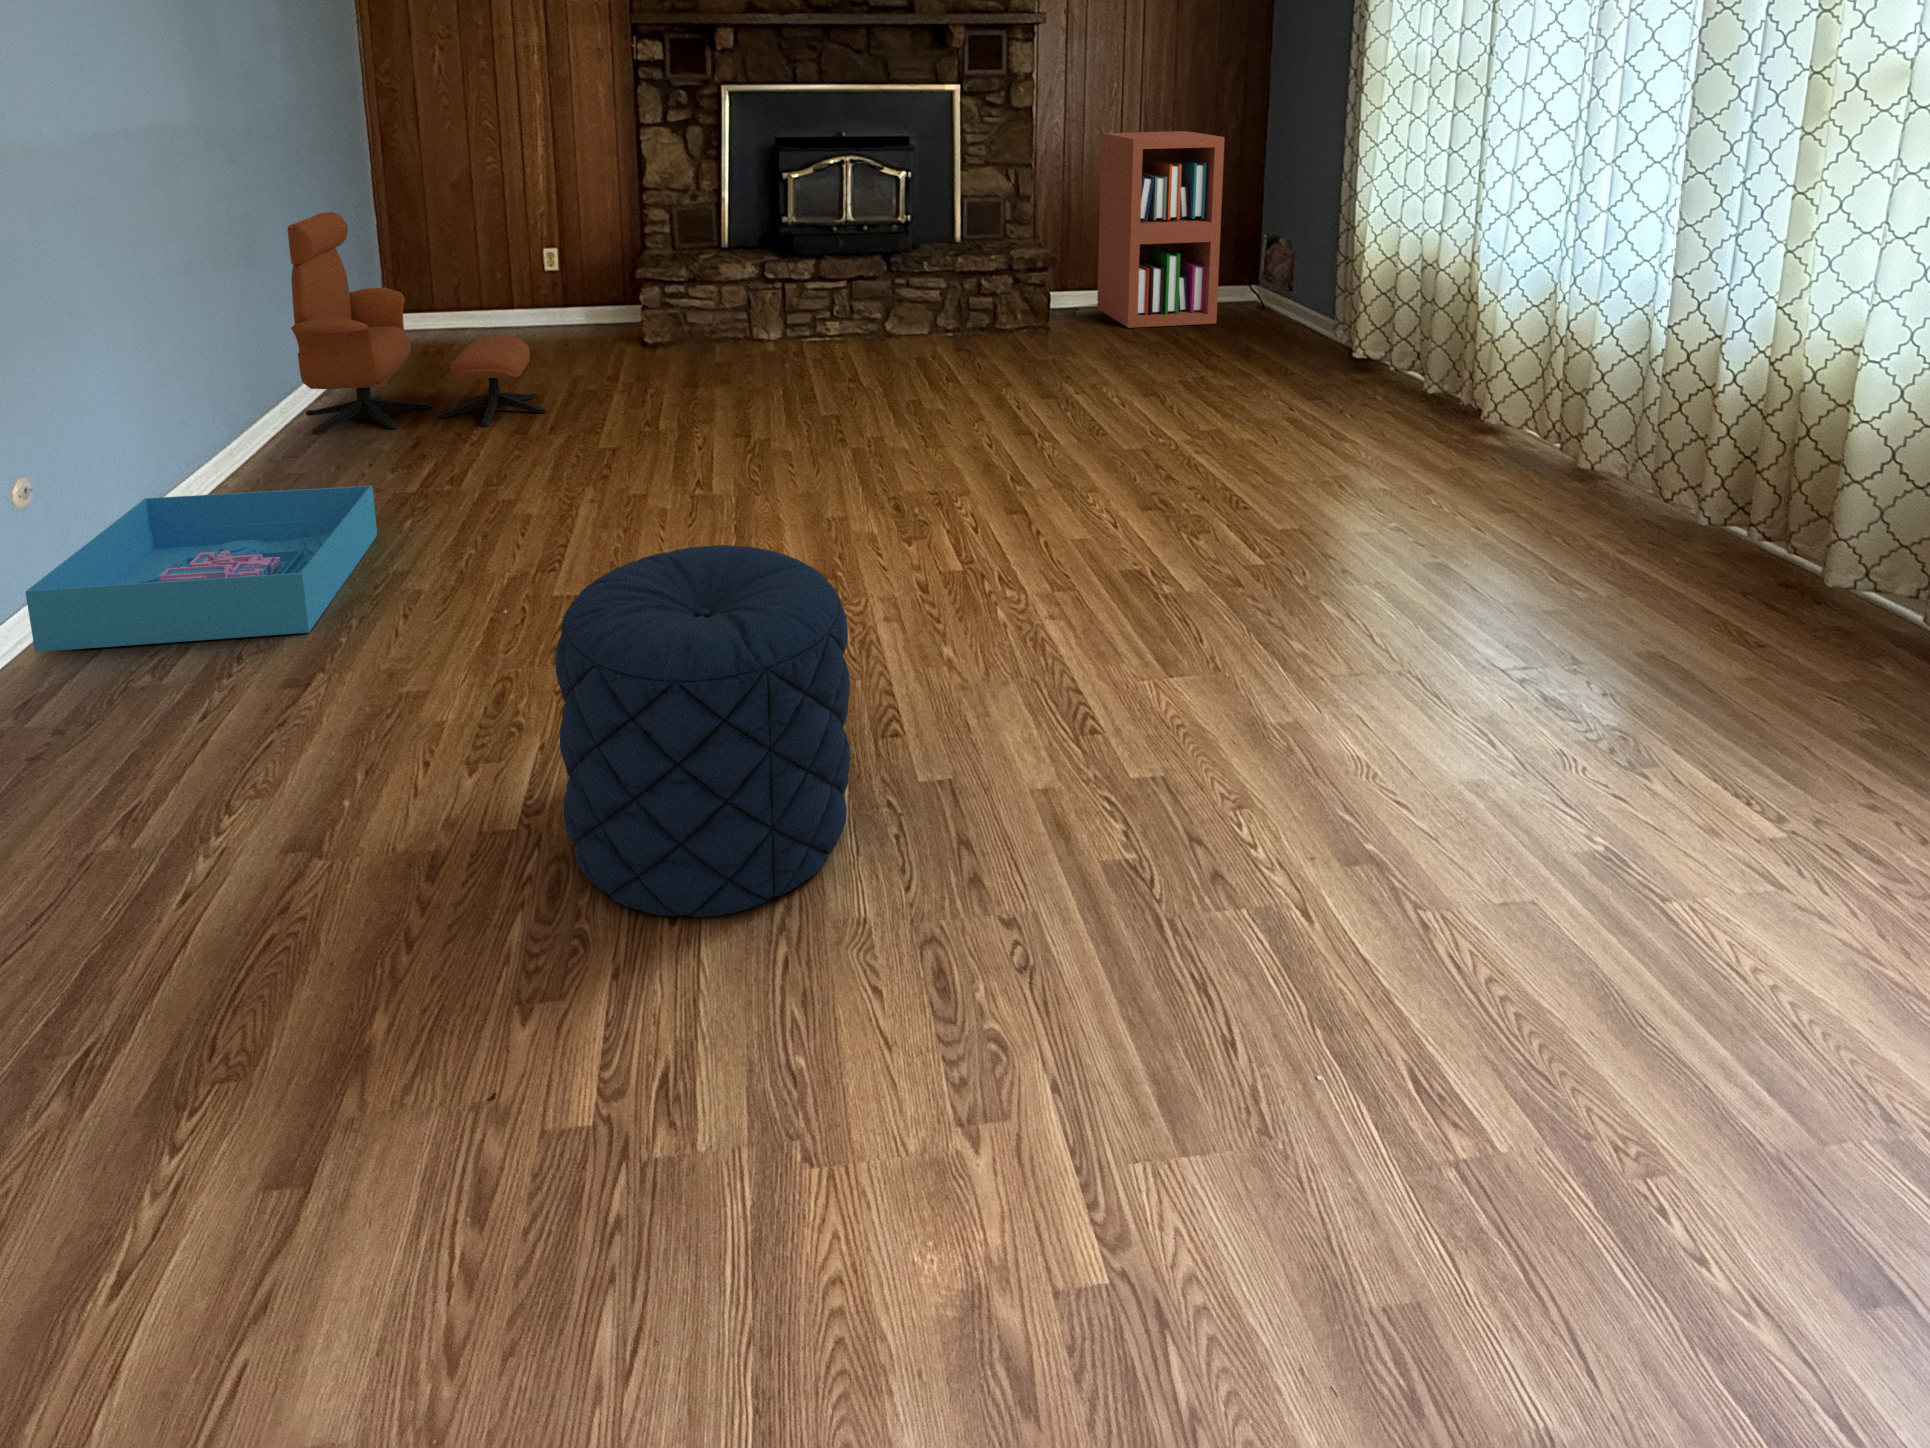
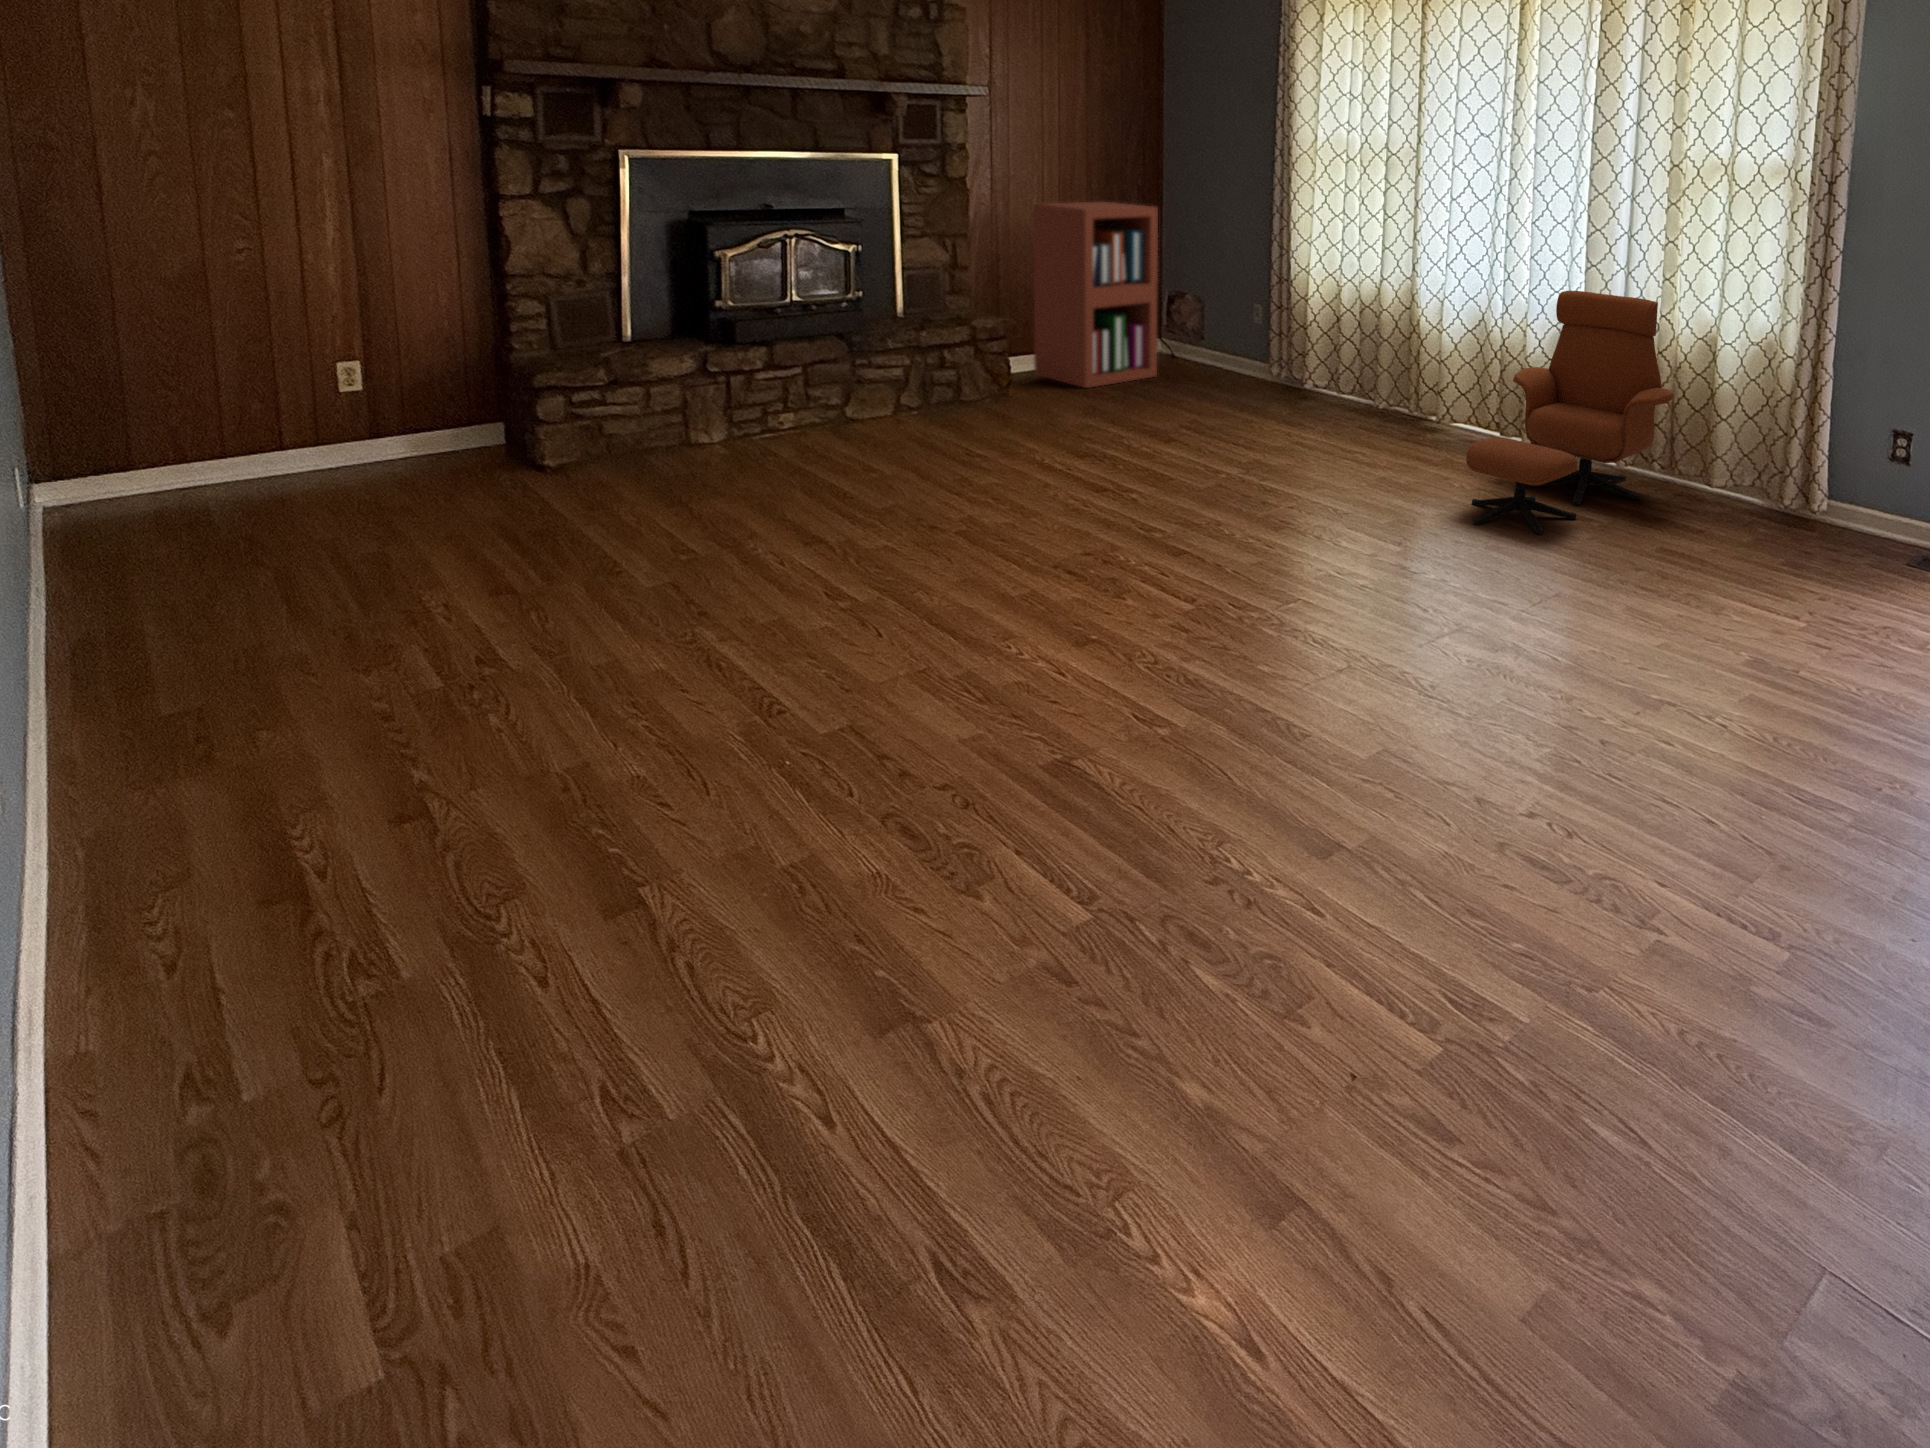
lounge chair: present [287,212,546,434] -> present [1466,291,1674,534]
storage bin: present [25,486,377,652] -> none [40,677,547,1035]
pouf: present [555,545,850,917] -> none [1131,584,1395,921]

